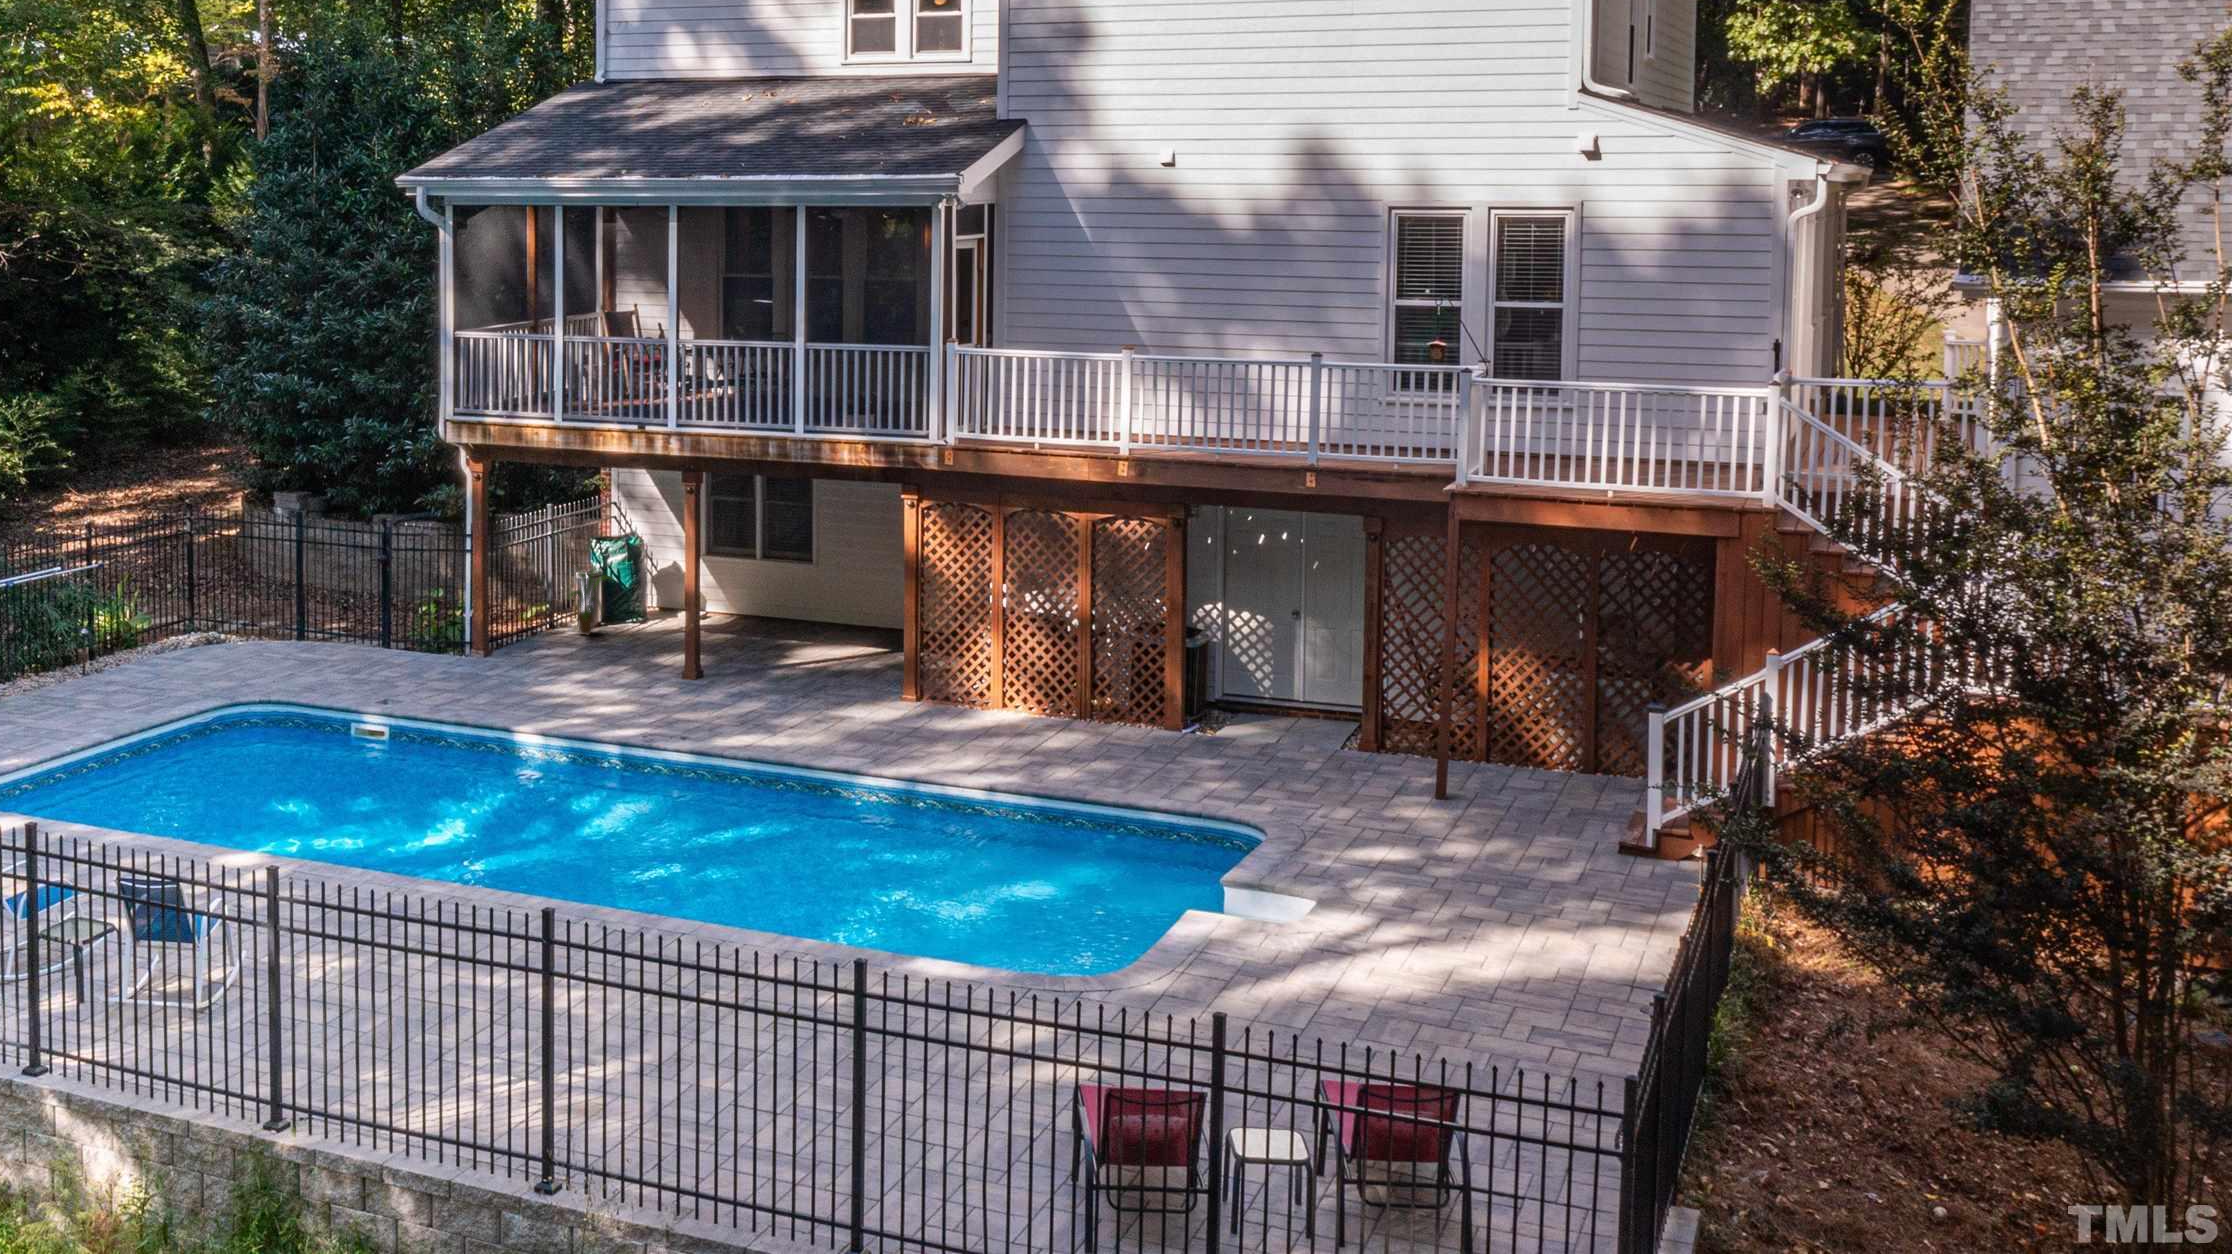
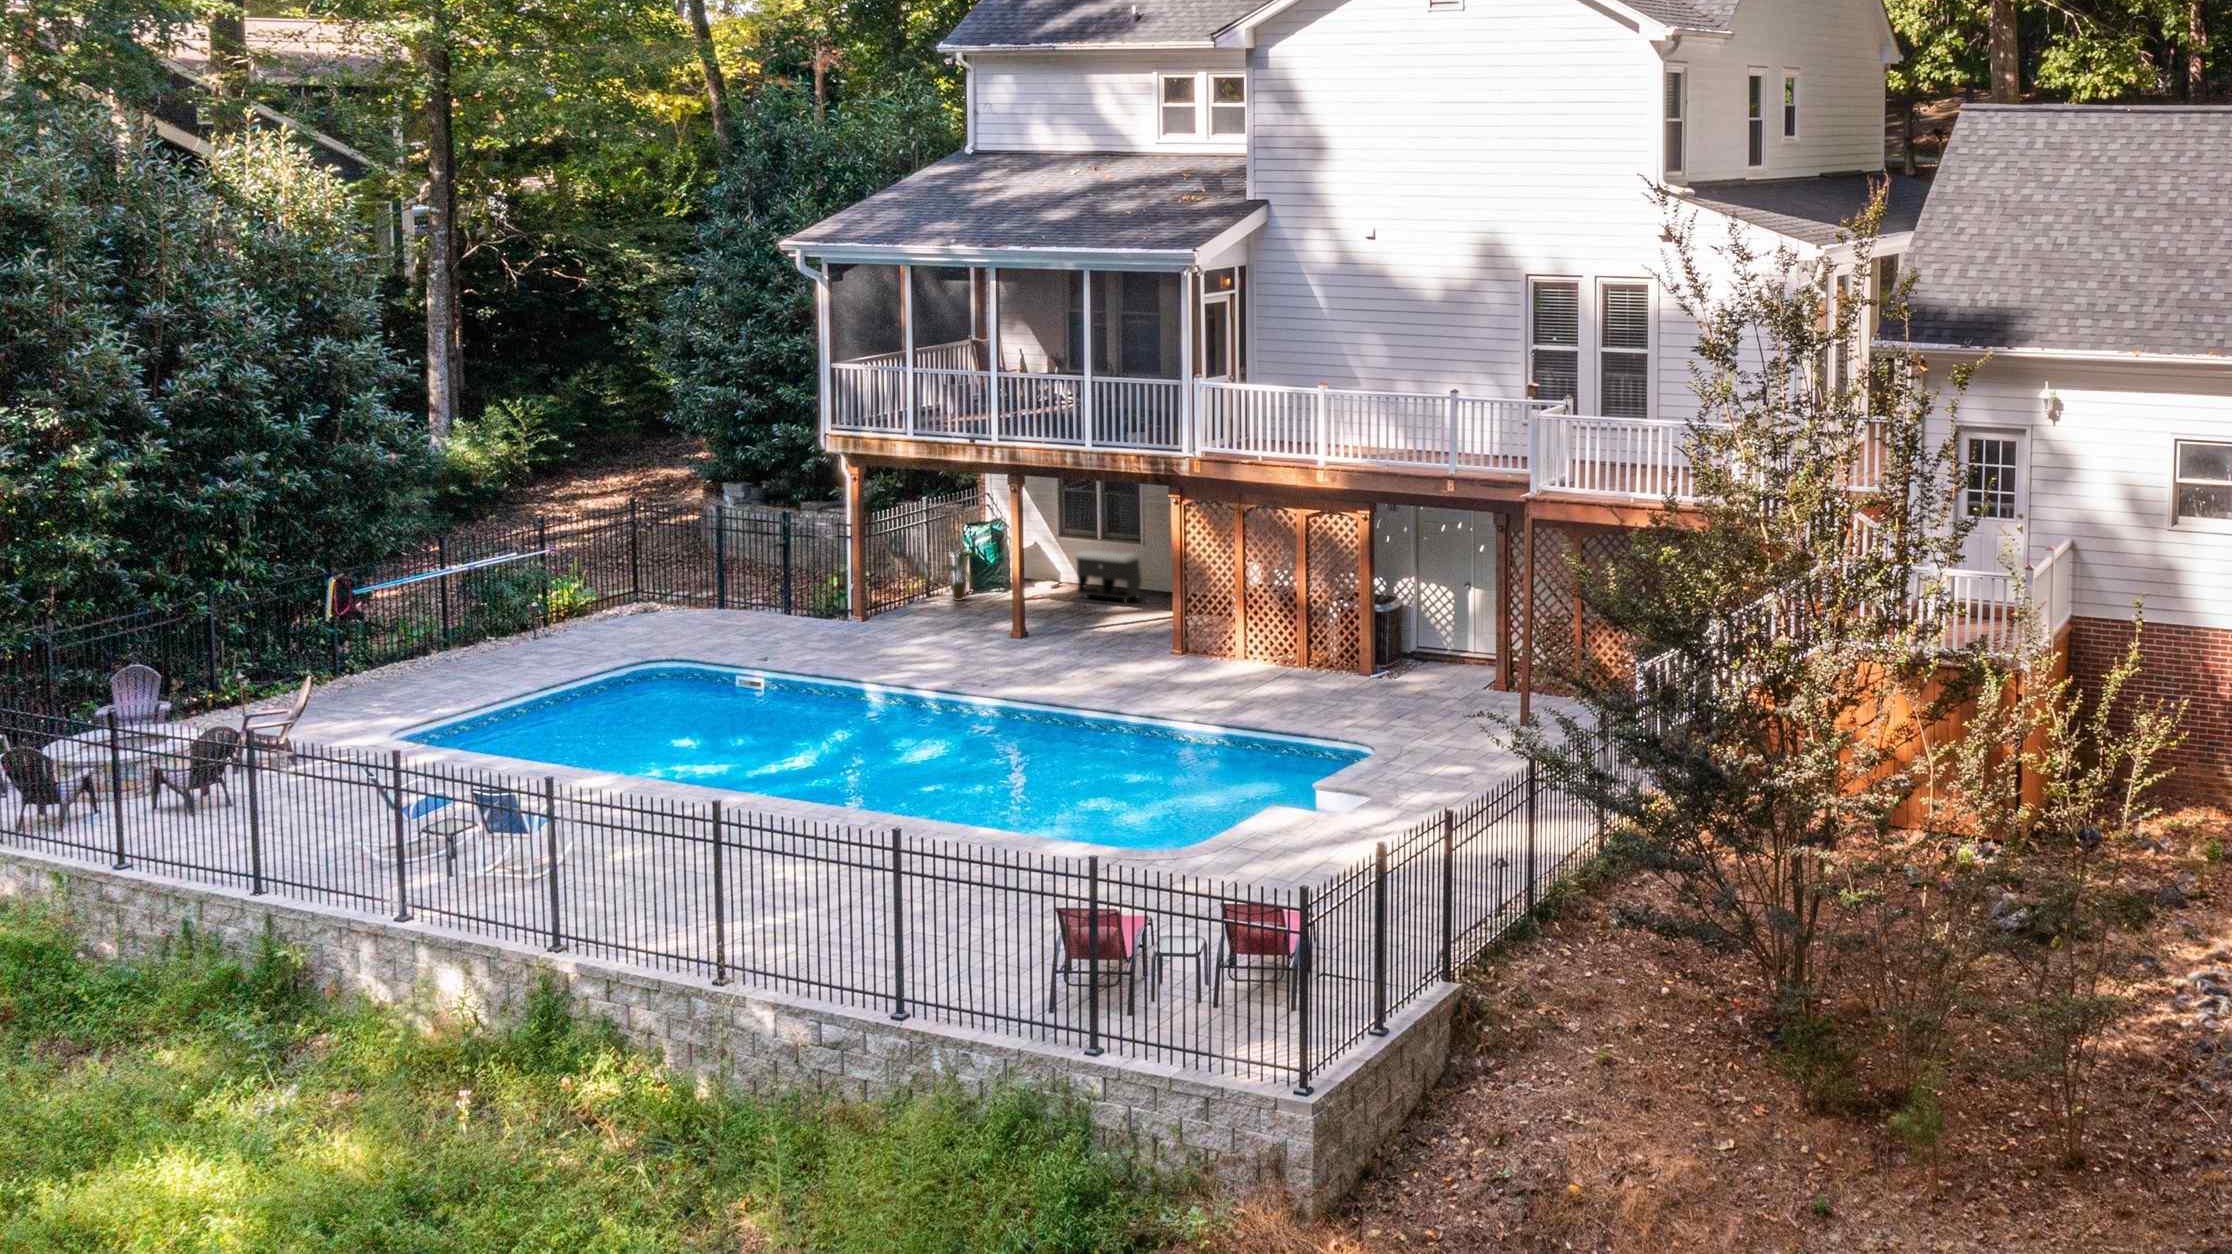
storage bench: none [730,571,816,639] -> present [1076,551,1141,601]

